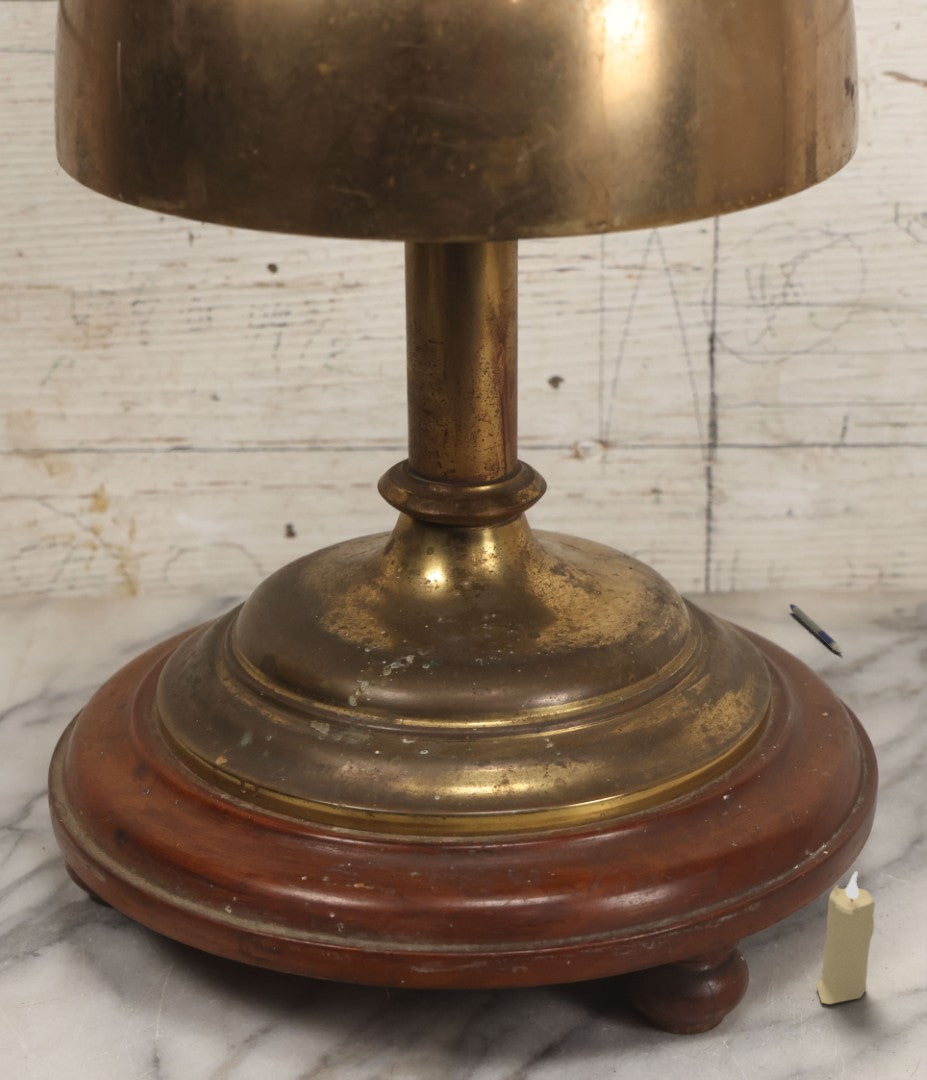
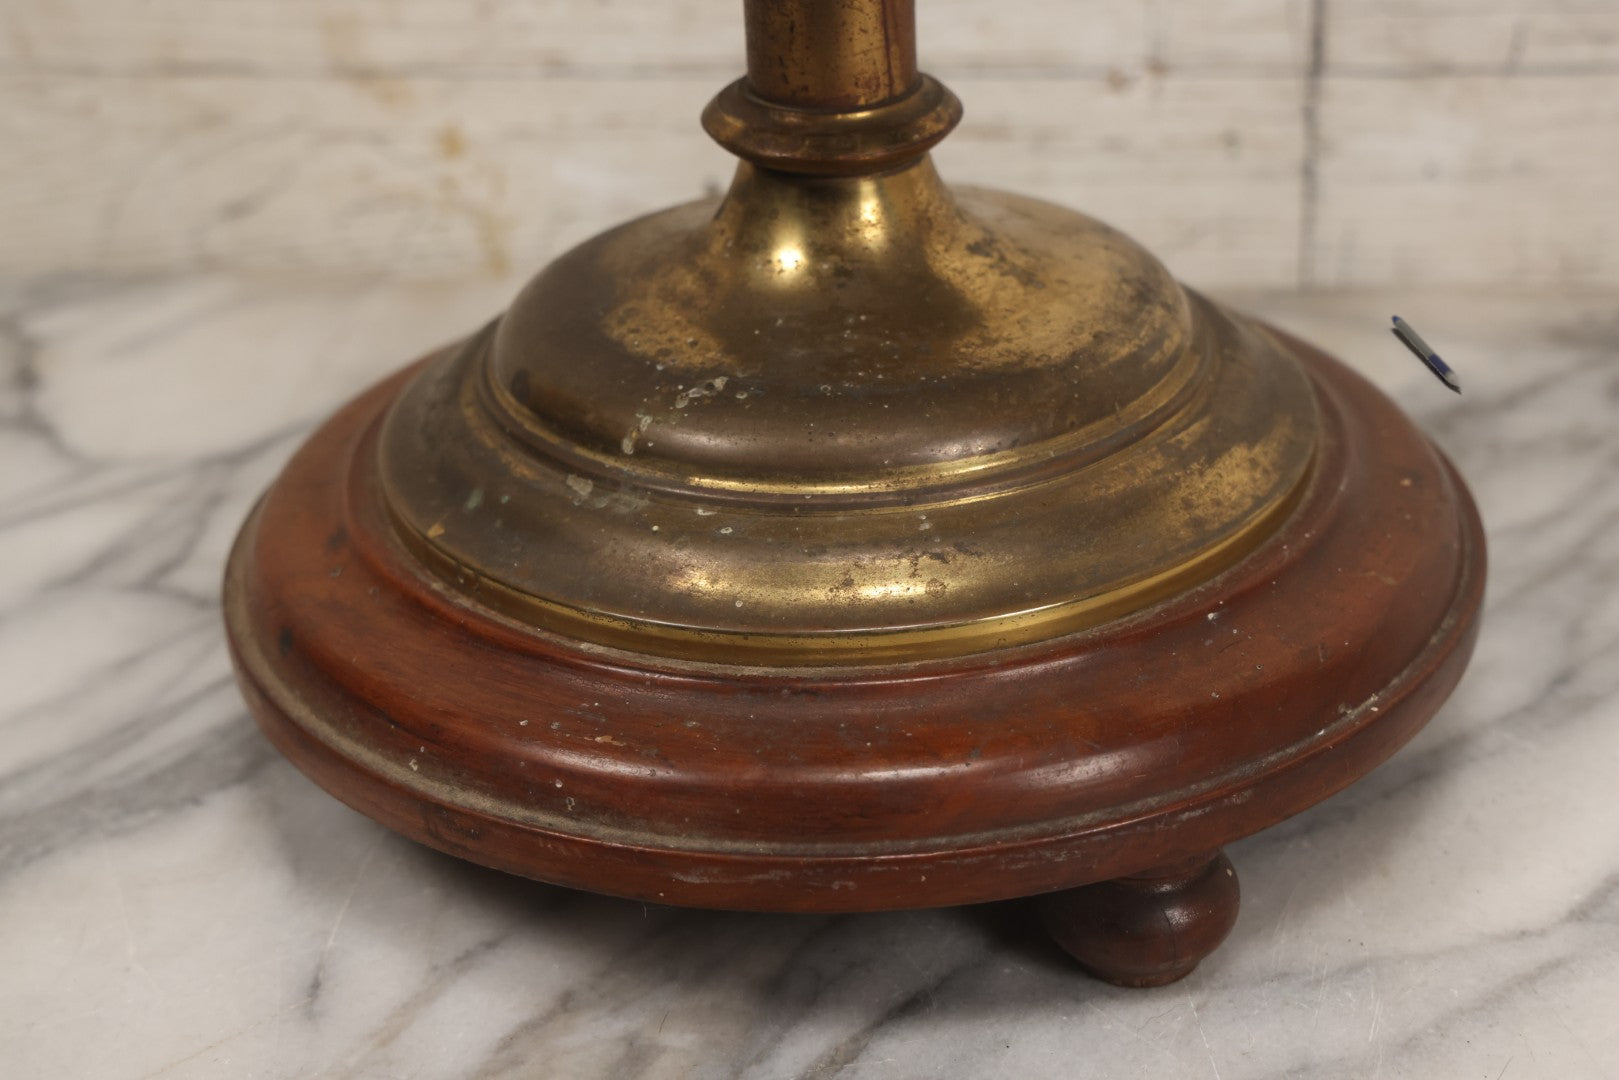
candle: present [817,872,875,1004] -> none [1352,741,1451,941]

